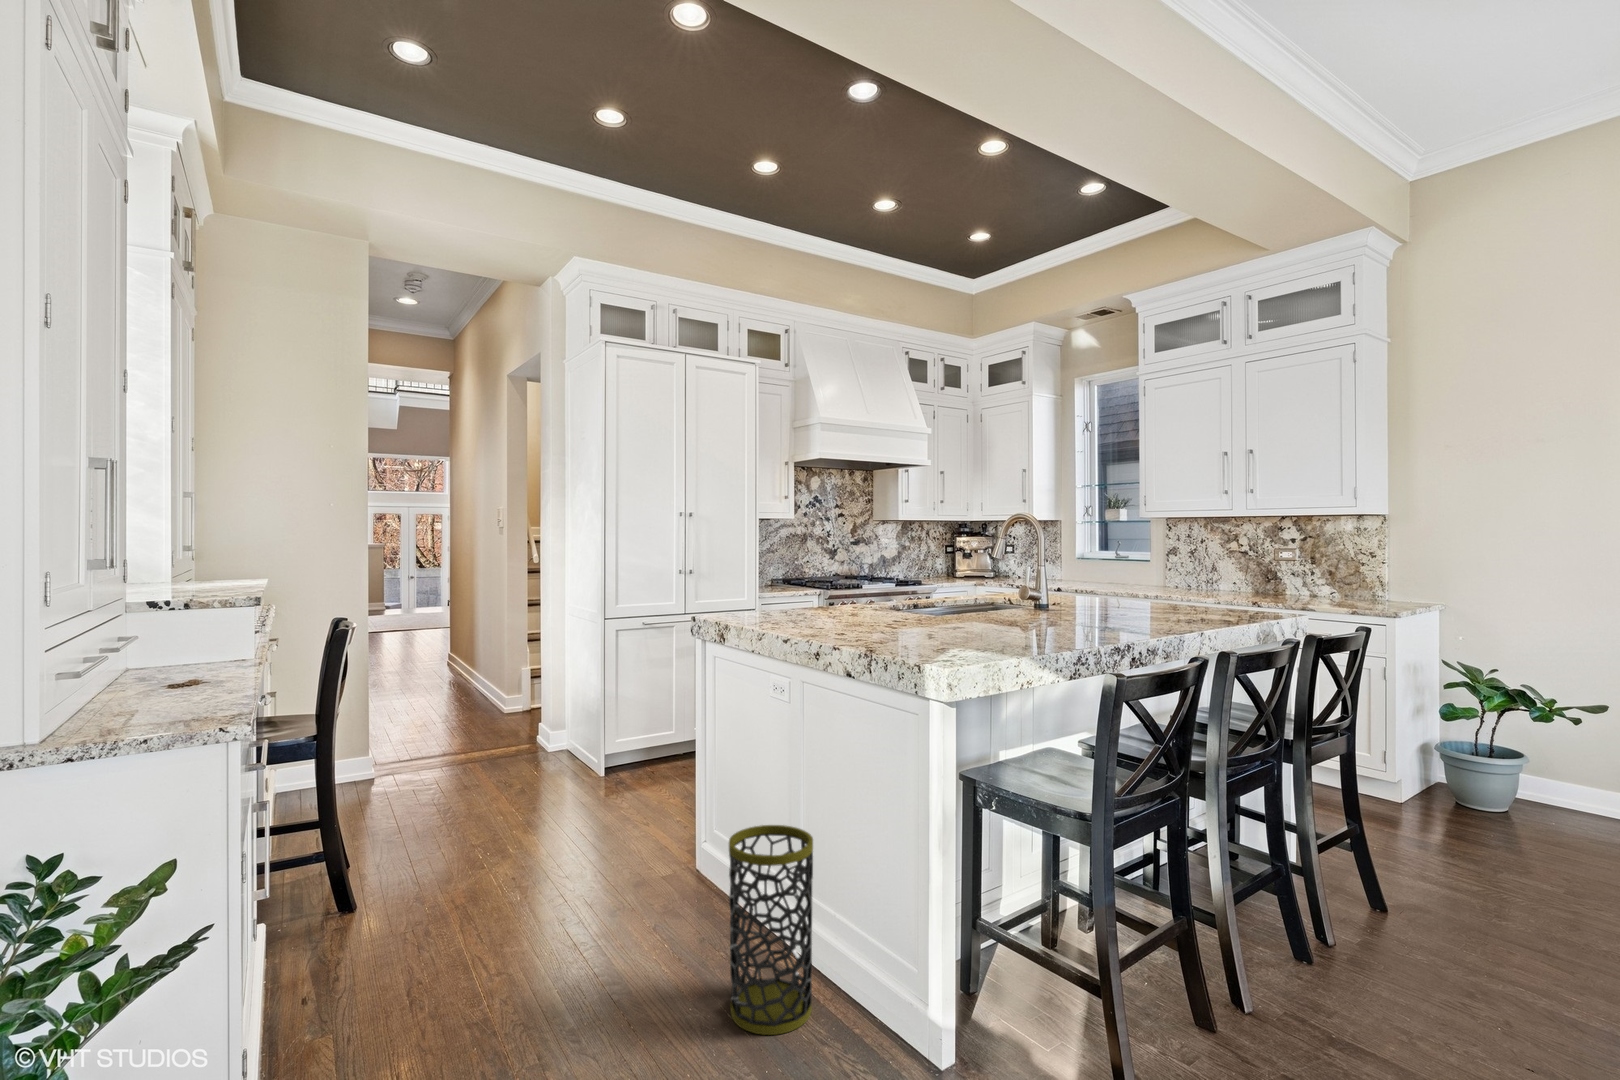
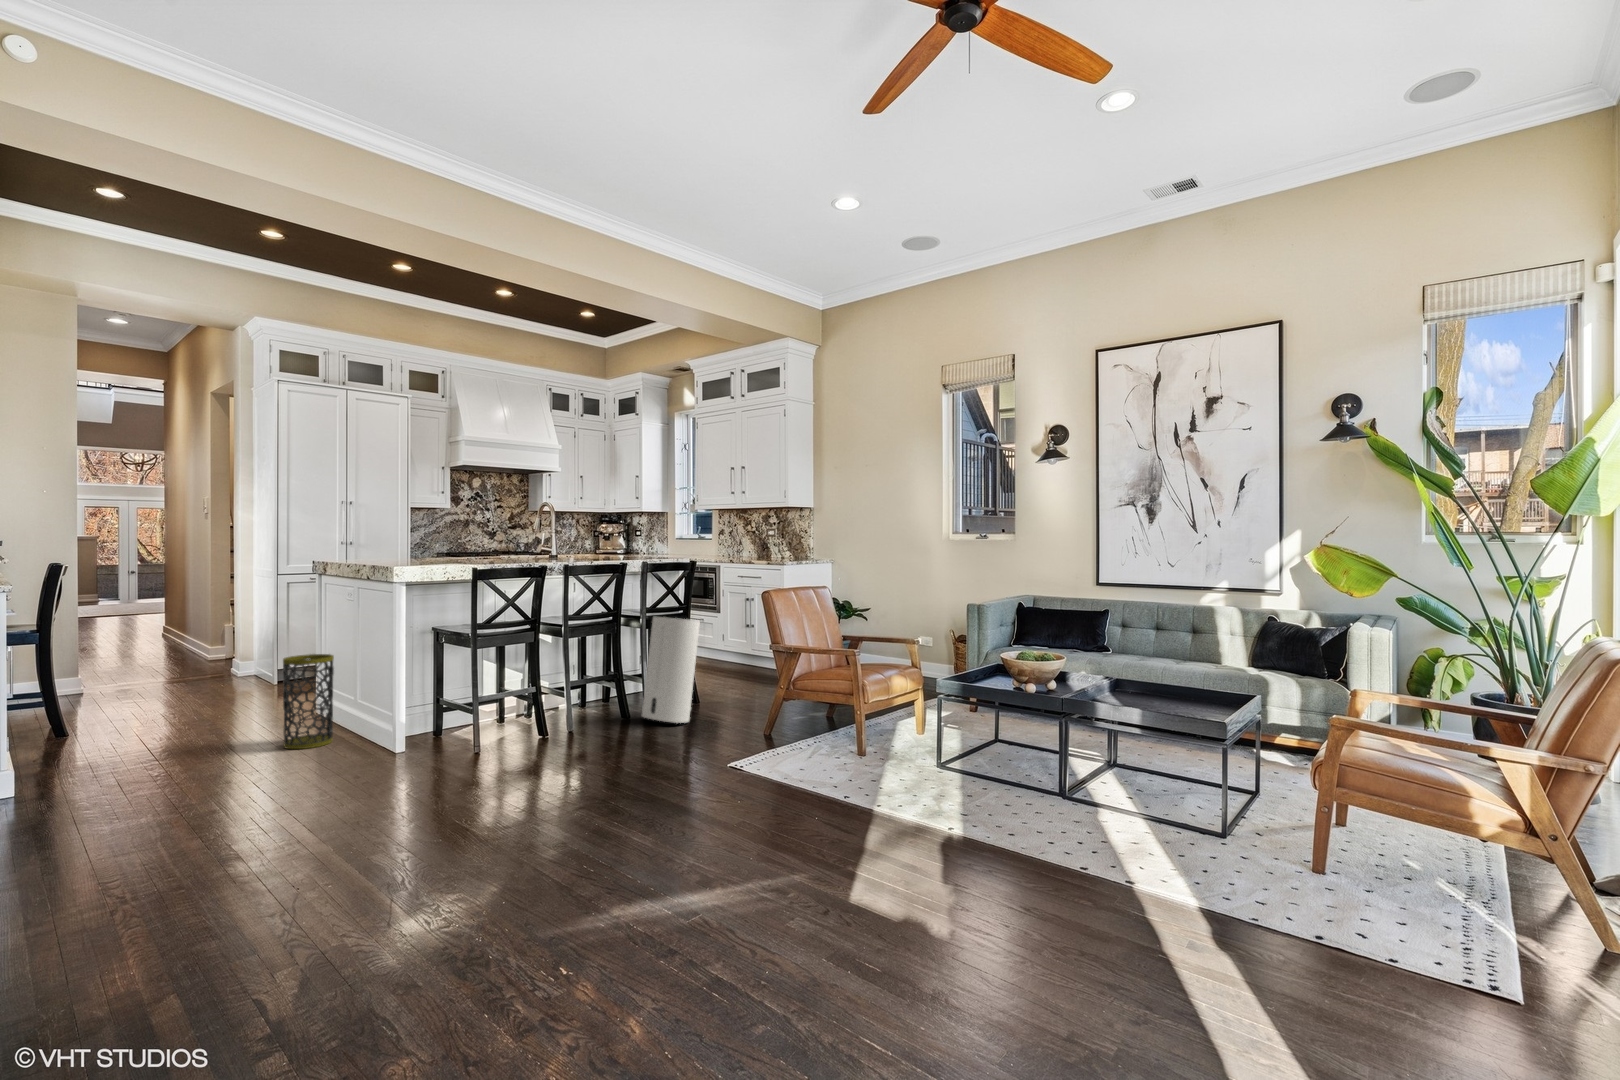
air purifier: none [1359,753,1506,1003] -> present [642,617,700,723]

